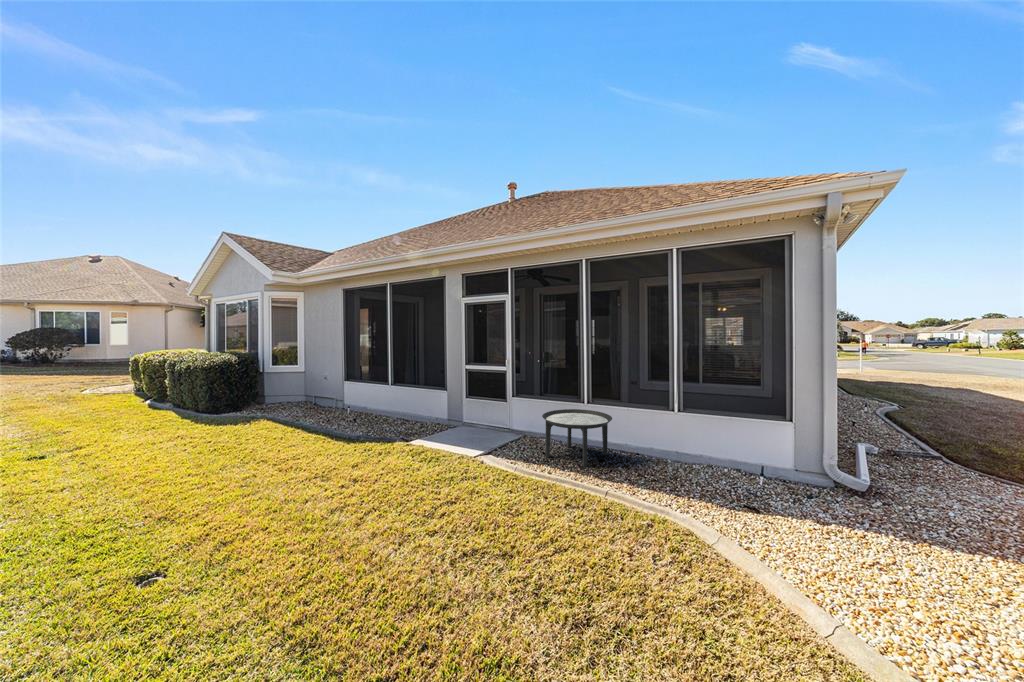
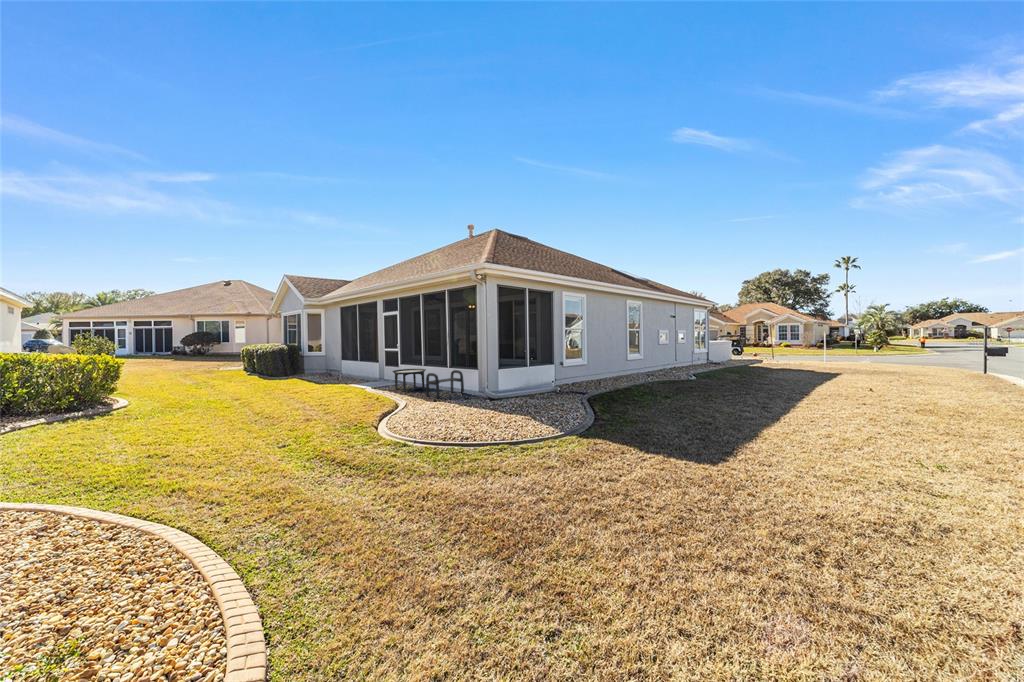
bench: none [682,420,742,498] -> present [426,370,464,398]

